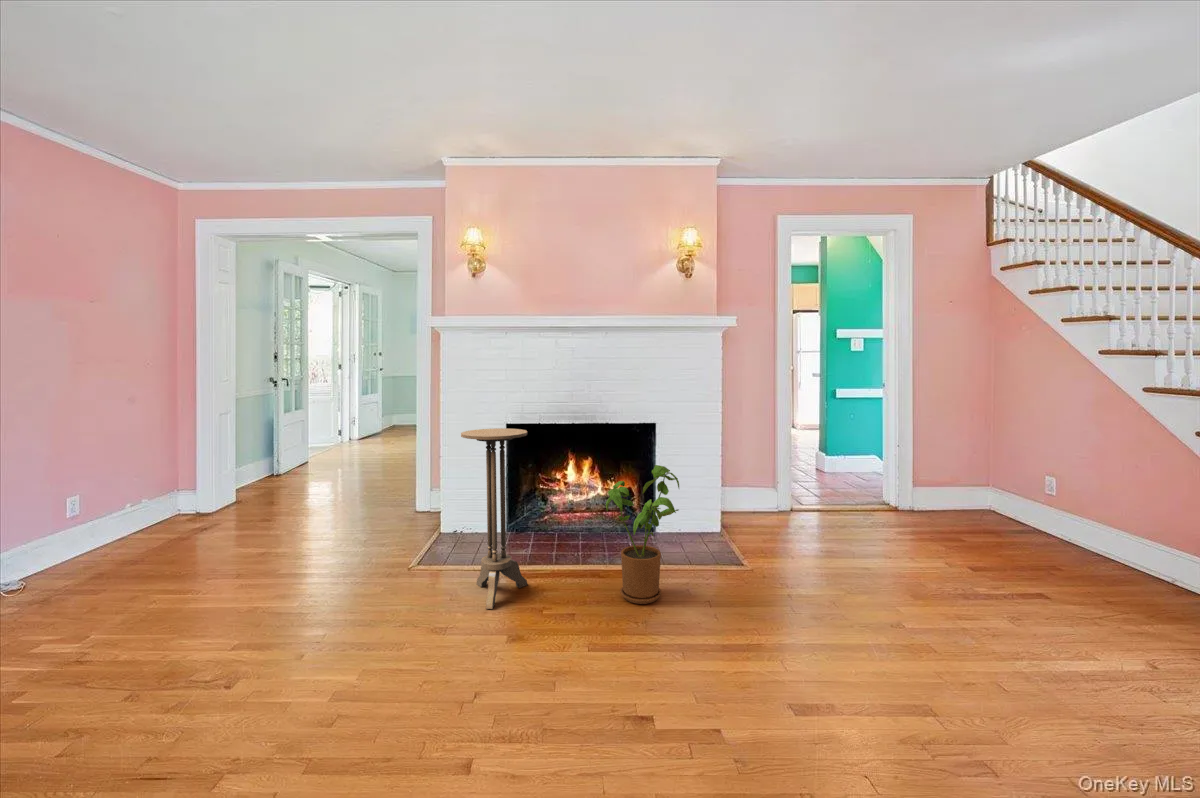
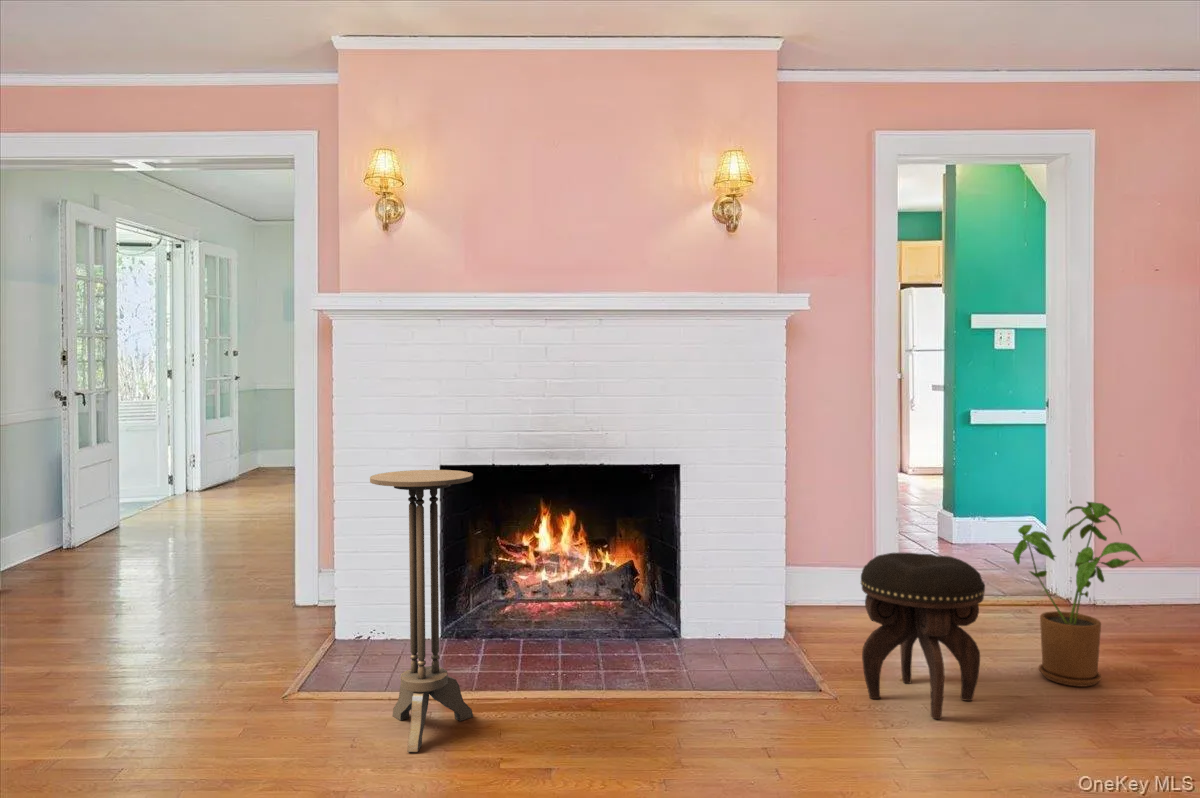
house plant: present [606,465,679,604] -> present [1013,502,1143,687]
footstool: none [773,481,854,588] -> present [861,553,985,719]

